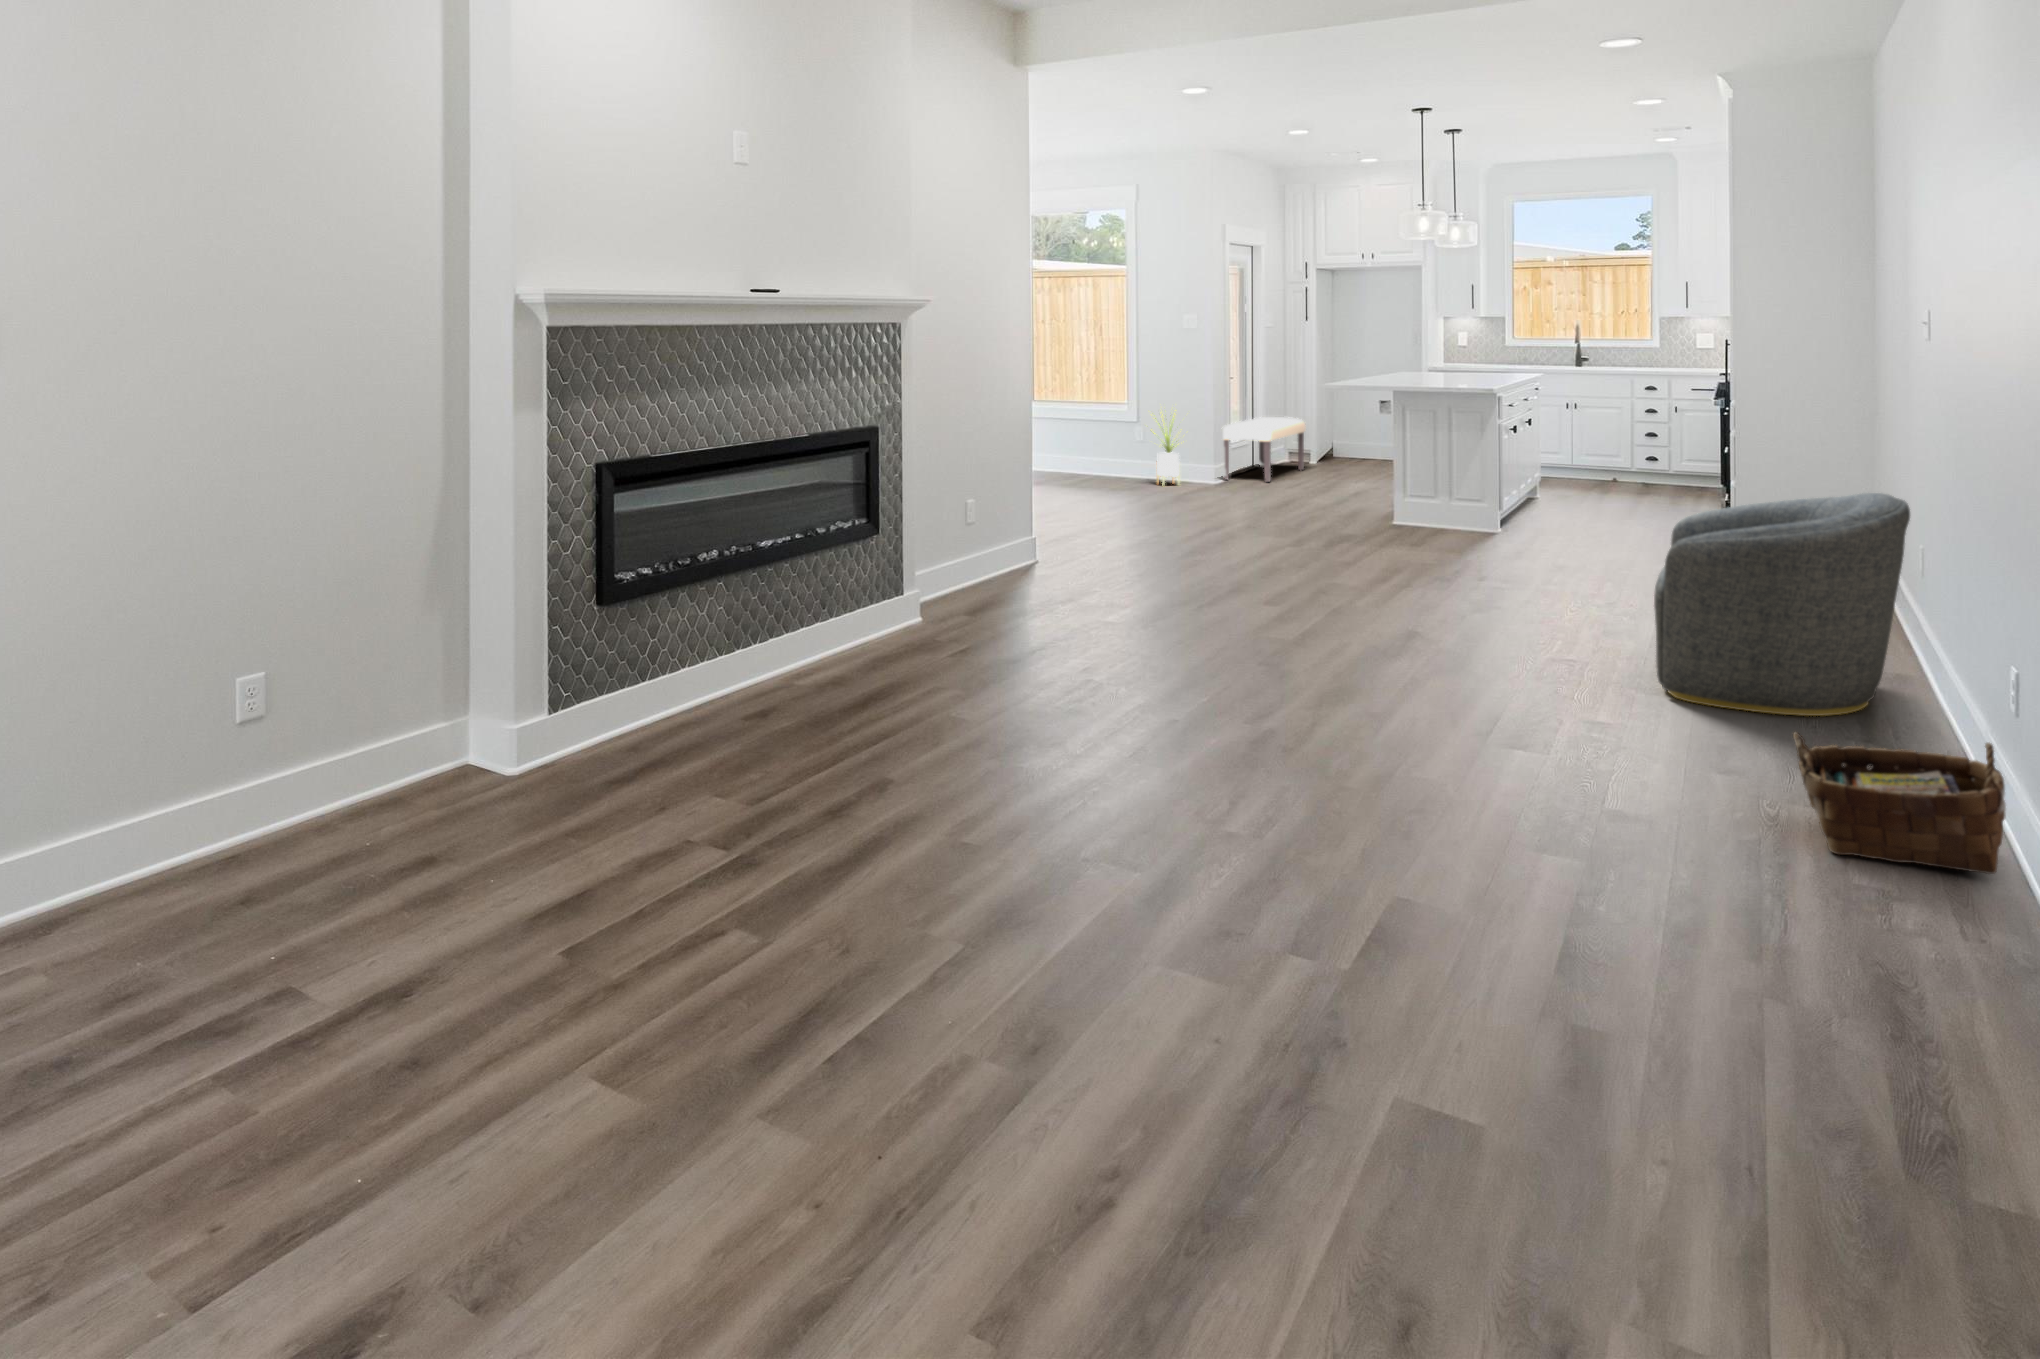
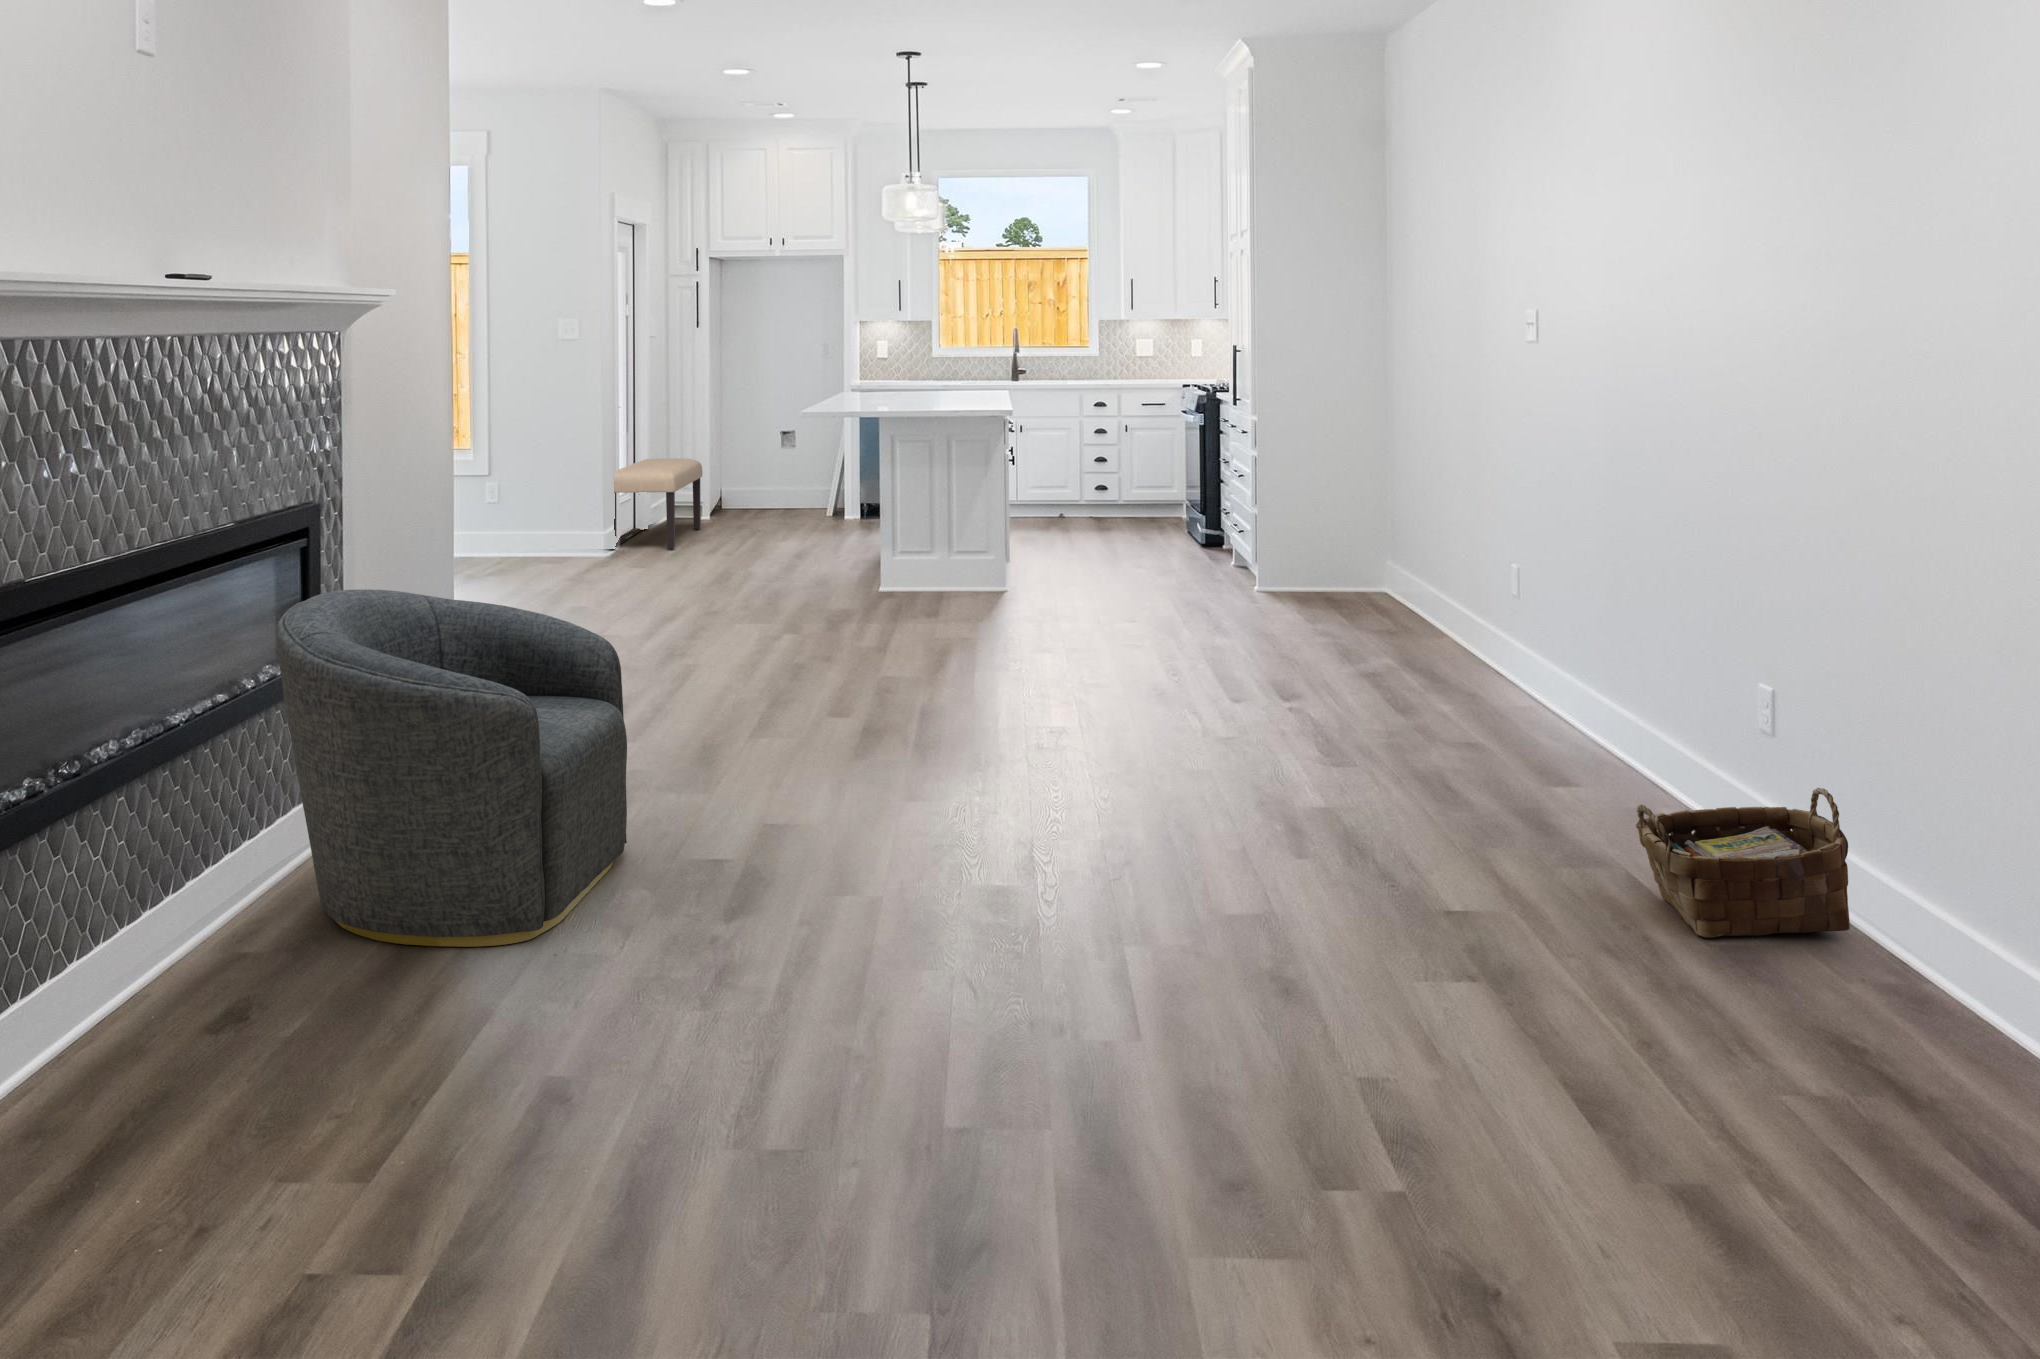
house plant: present [1153,413,1180,485] -> none [507,443,571,565]
armchair: present [1654,493,1910,716] -> present [276,589,627,947]

